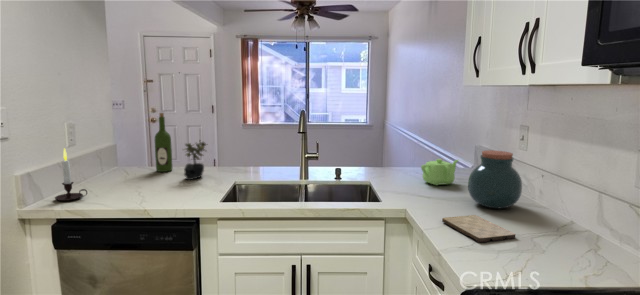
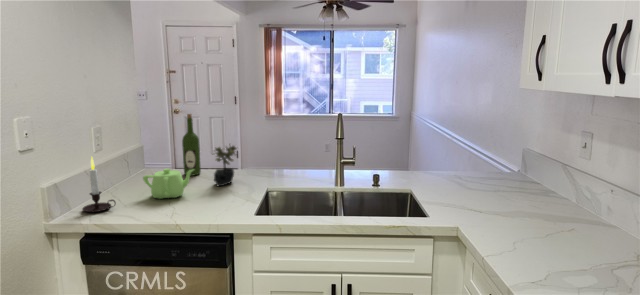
jar: present [468,150,522,208] -> none [527,163,592,229]
teapot: present [421,159,458,185] -> present [143,168,194,199]
cutting board: present [442,215,516,242] -> none [504,239,594,277]

